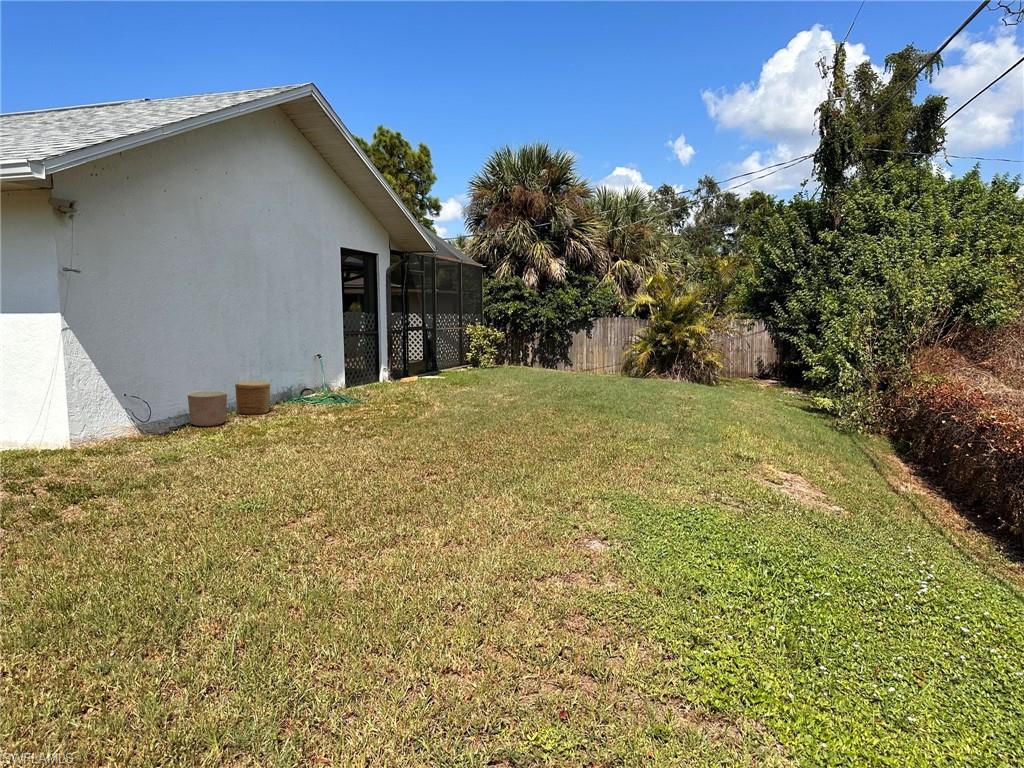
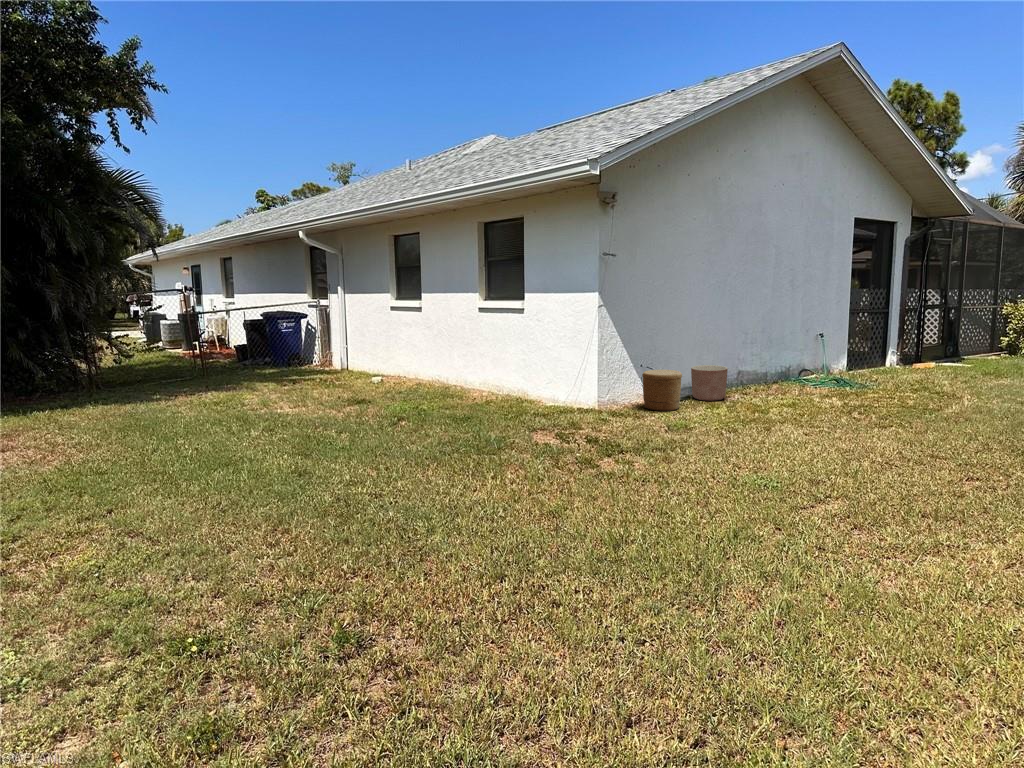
woven basket: present [235,381,270,415] -> present [642,370,682,411]

